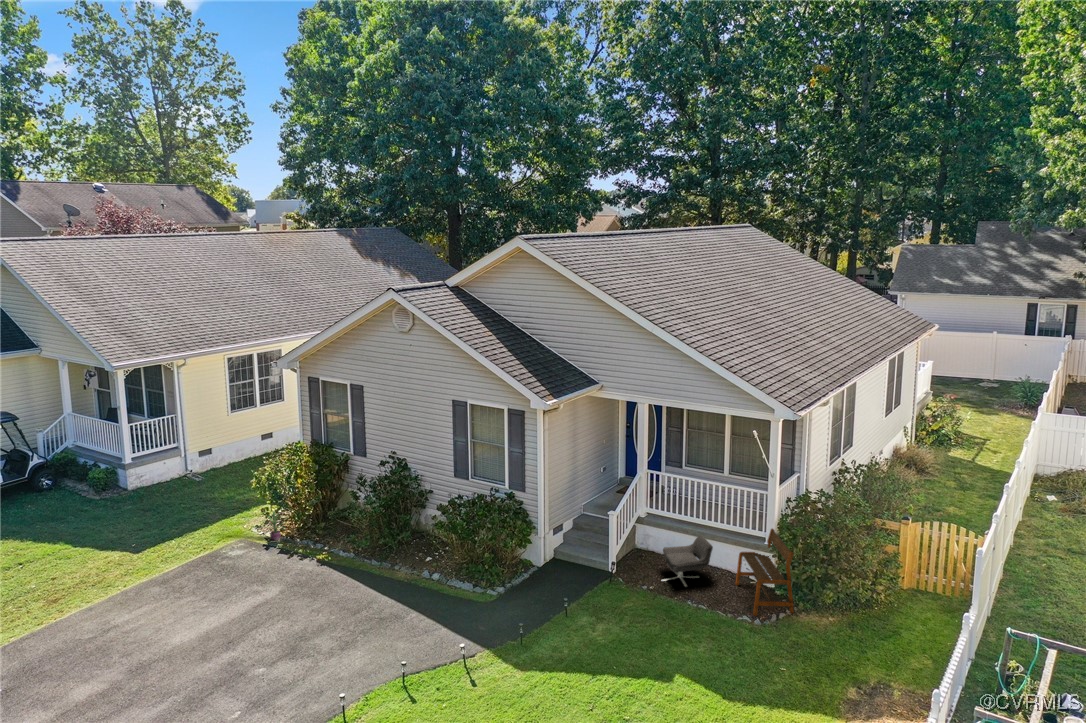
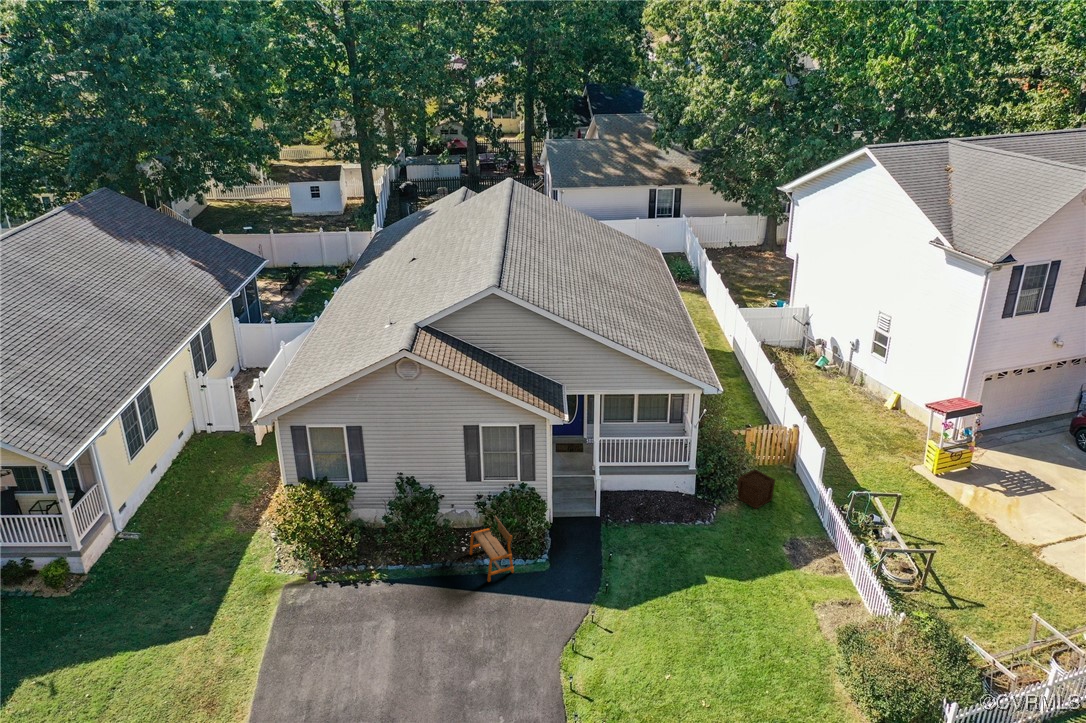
bench: present [736,529,794,616] -> present [470,516,514,582]
lounge chair: present [663,535,713,586] -> none [622,472,658,511]
wooden crate: none [839,573,903,633] -> present [737,469,775,509]

